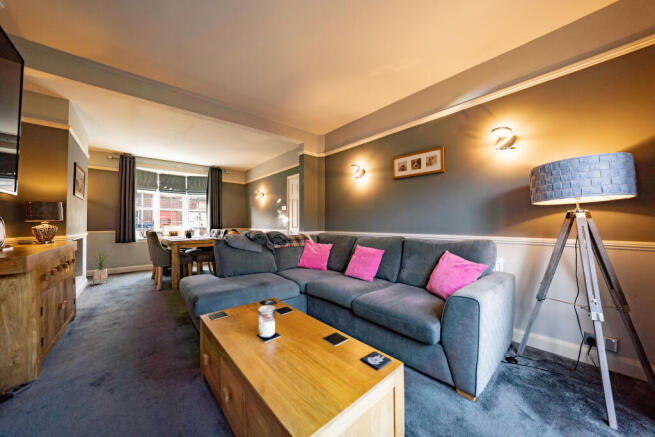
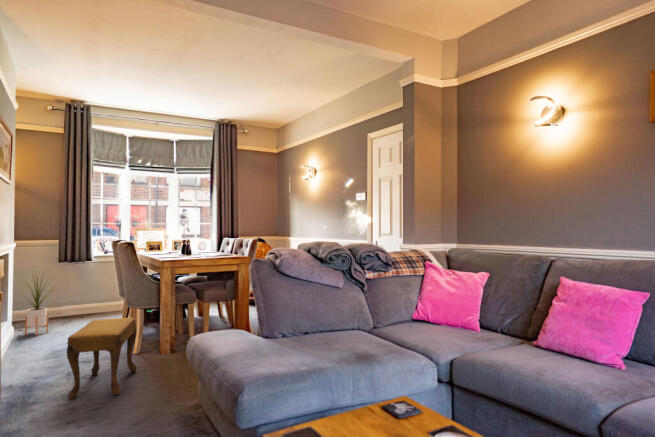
footstool: none [117,271,158,312] -> present [67,318,137,399]

